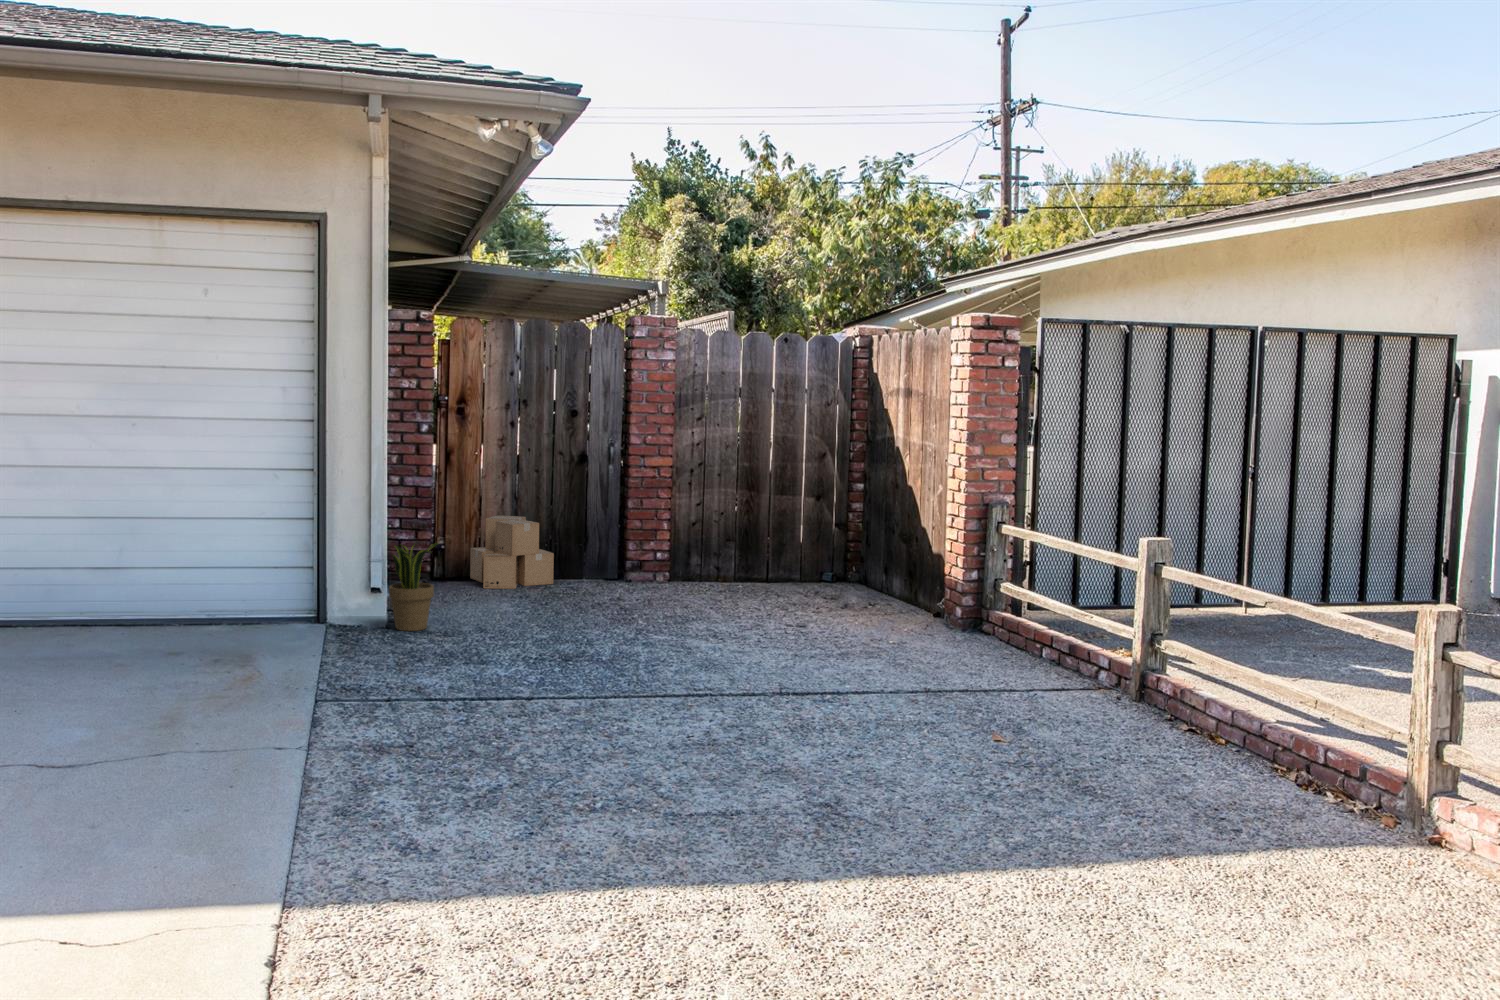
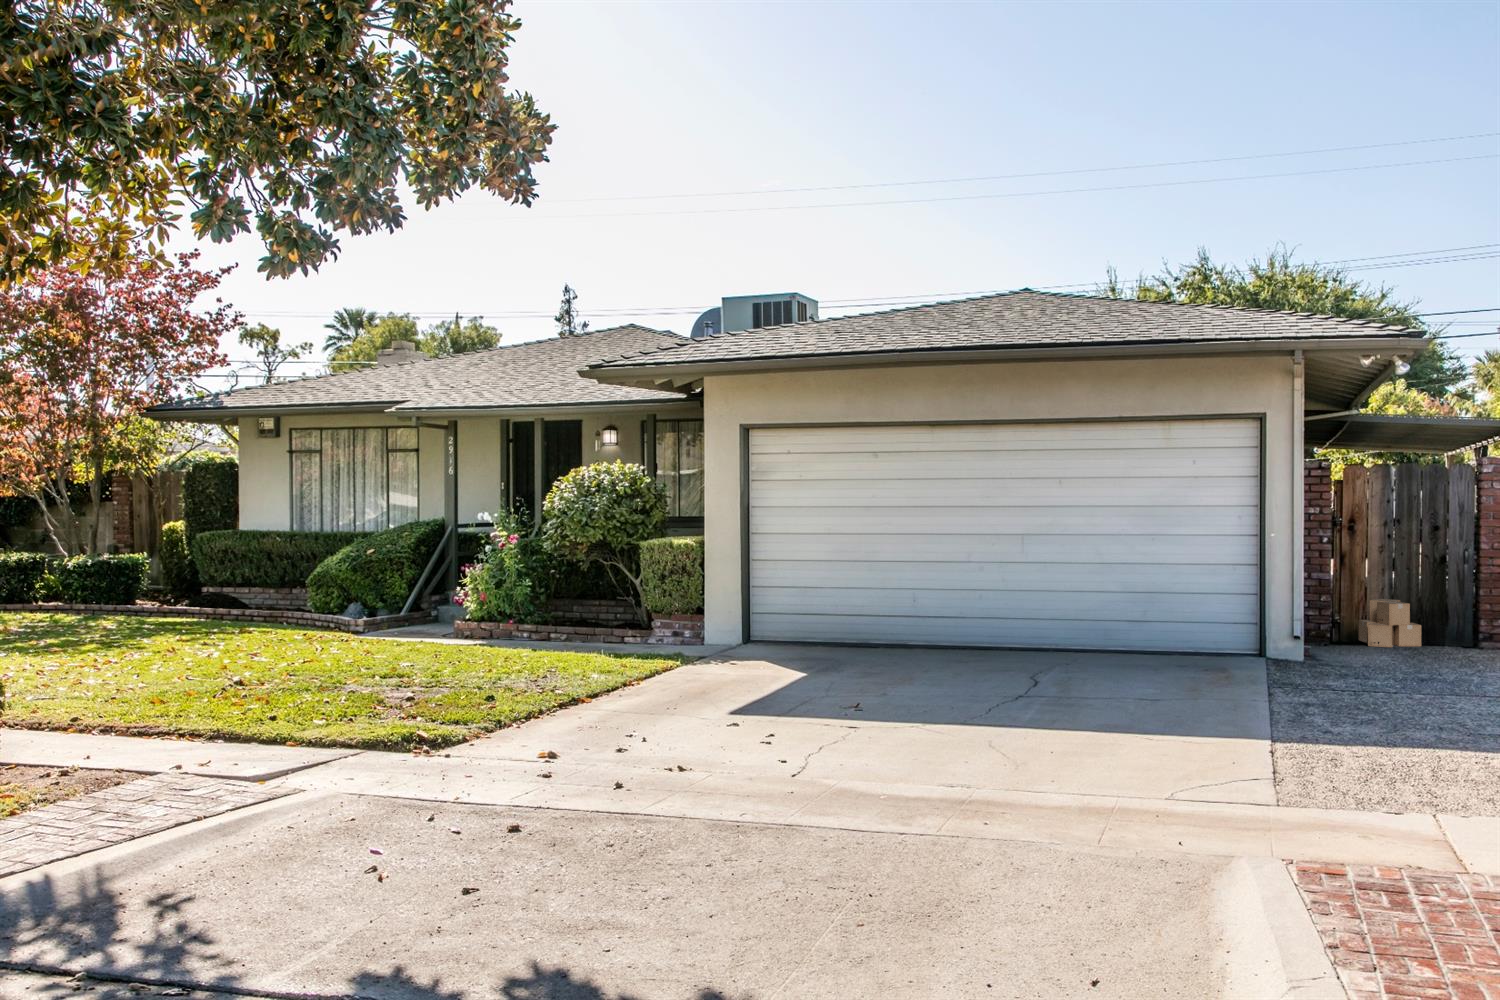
potted plant: present [389,544,437,631] -> none [1304,608,1337,663]

